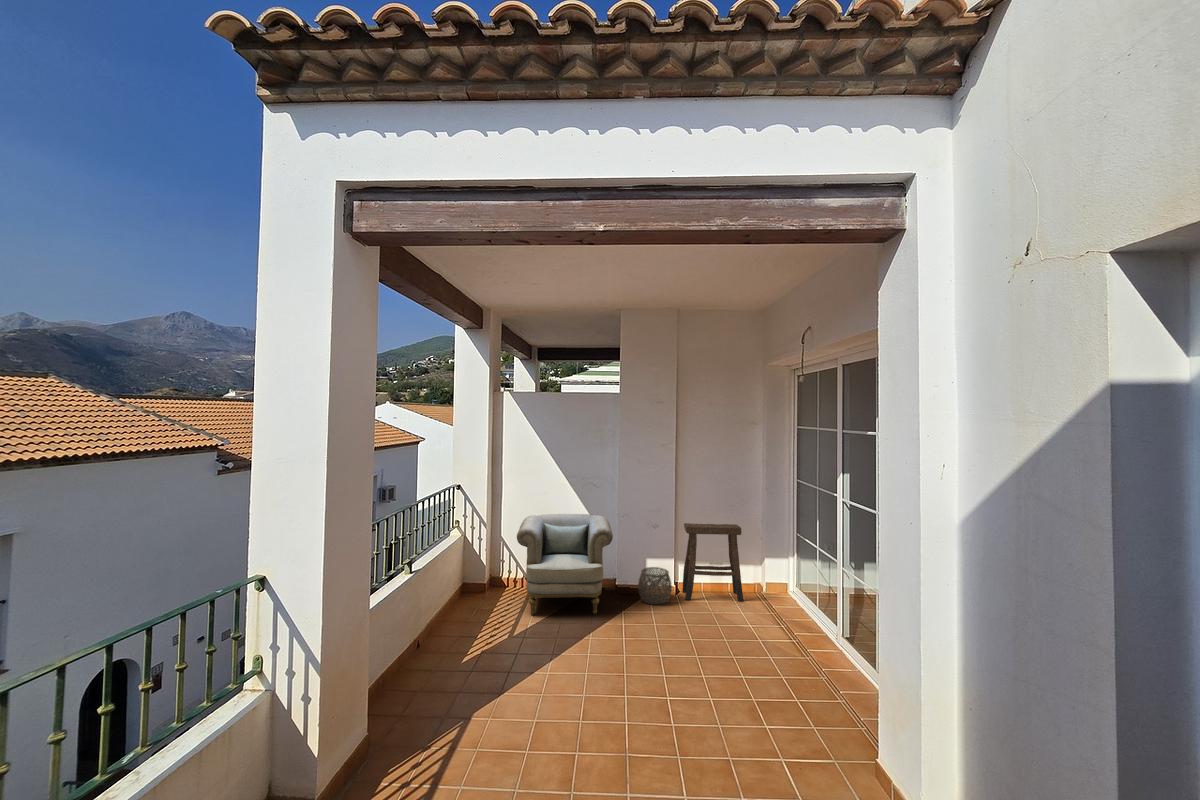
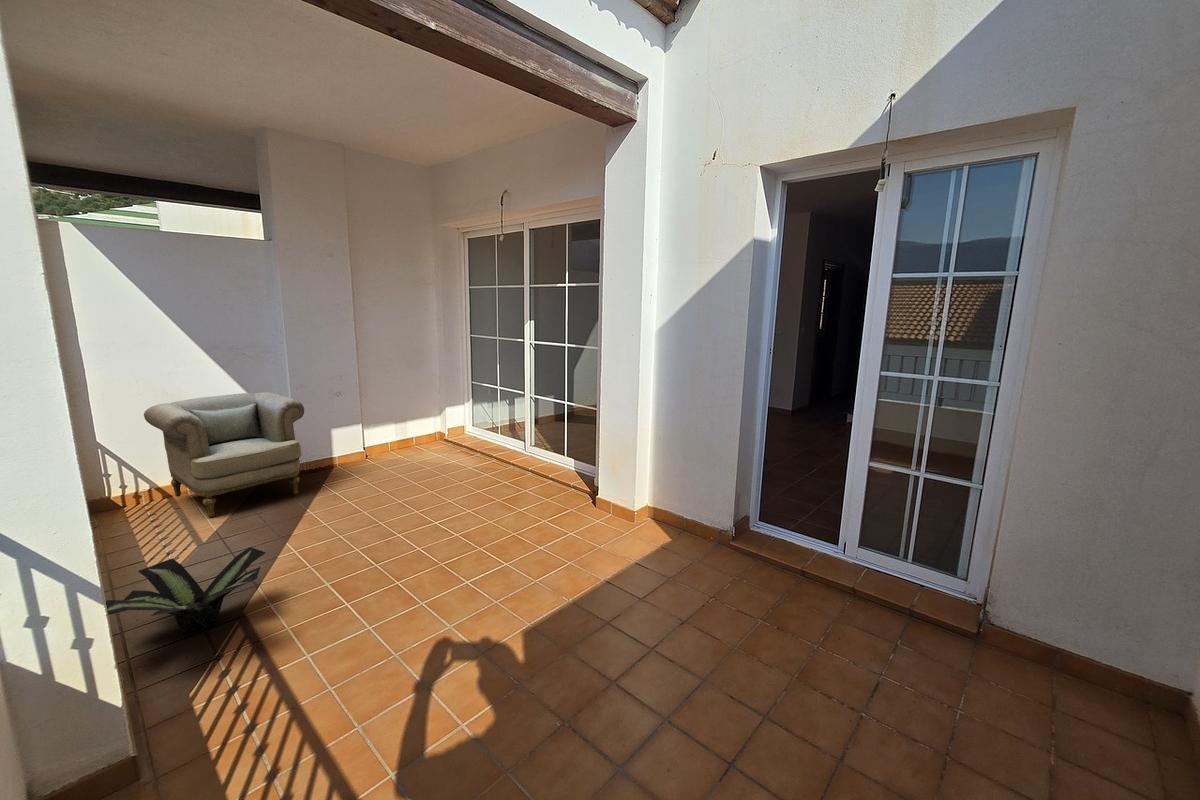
stool: present [682,523,744,601] -> none [367,383,433,460]
woven basket: present [638,567,672,604] -> none [329,436,368,472]
potted plant: none [375,646,492,717] -> present [106,547,266,633]

